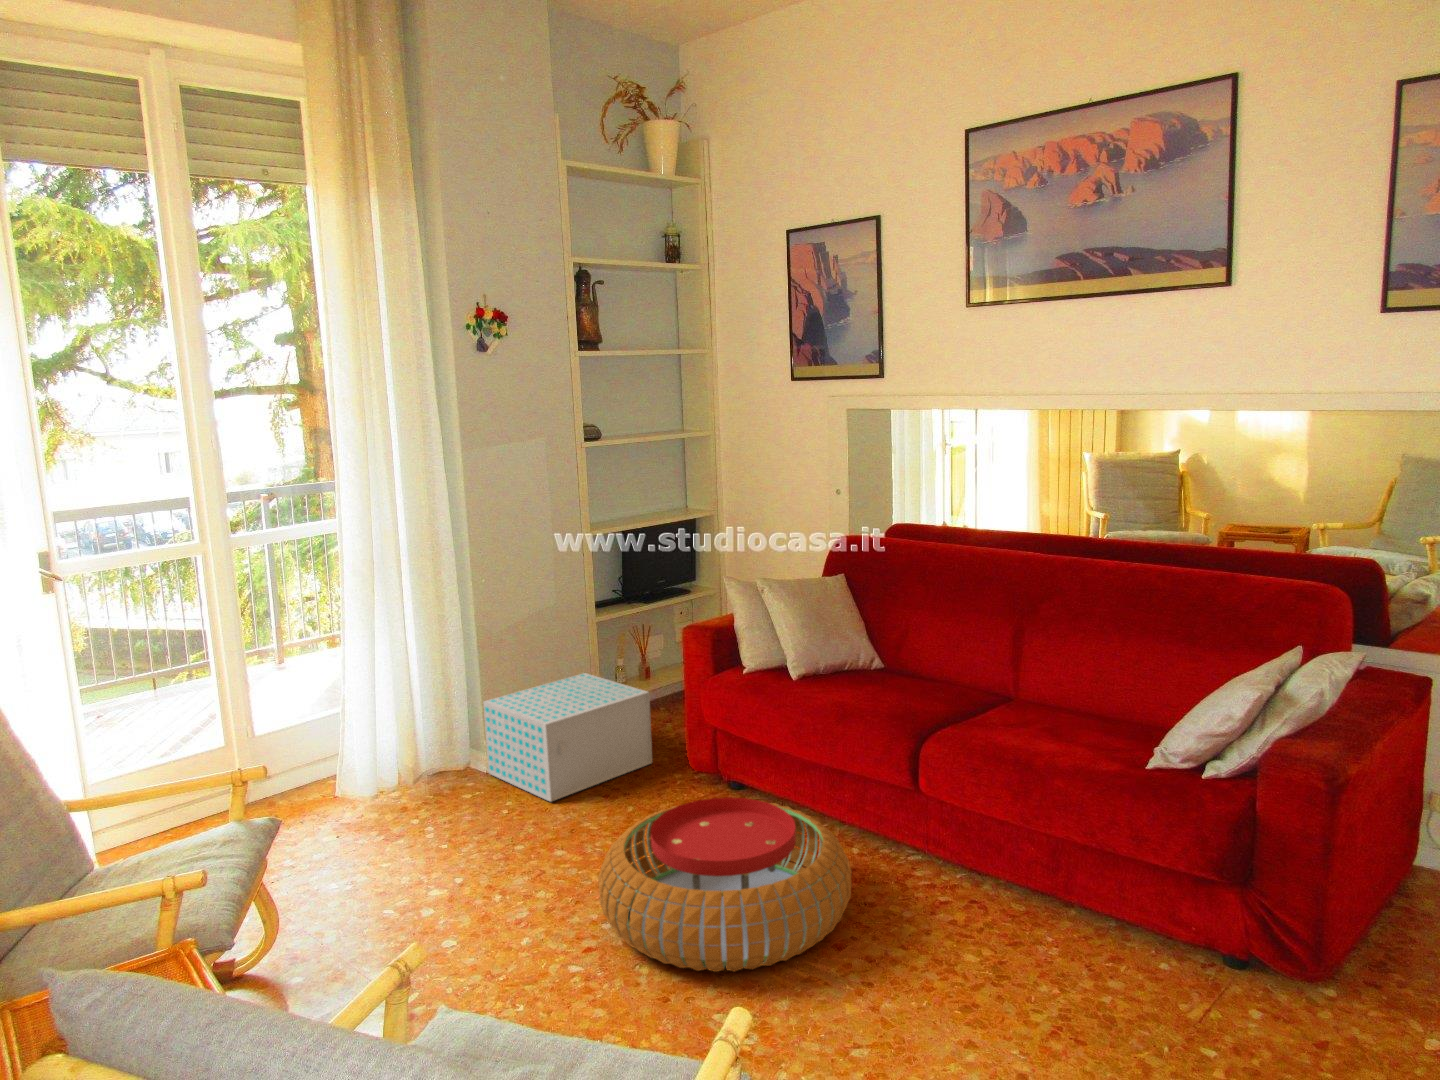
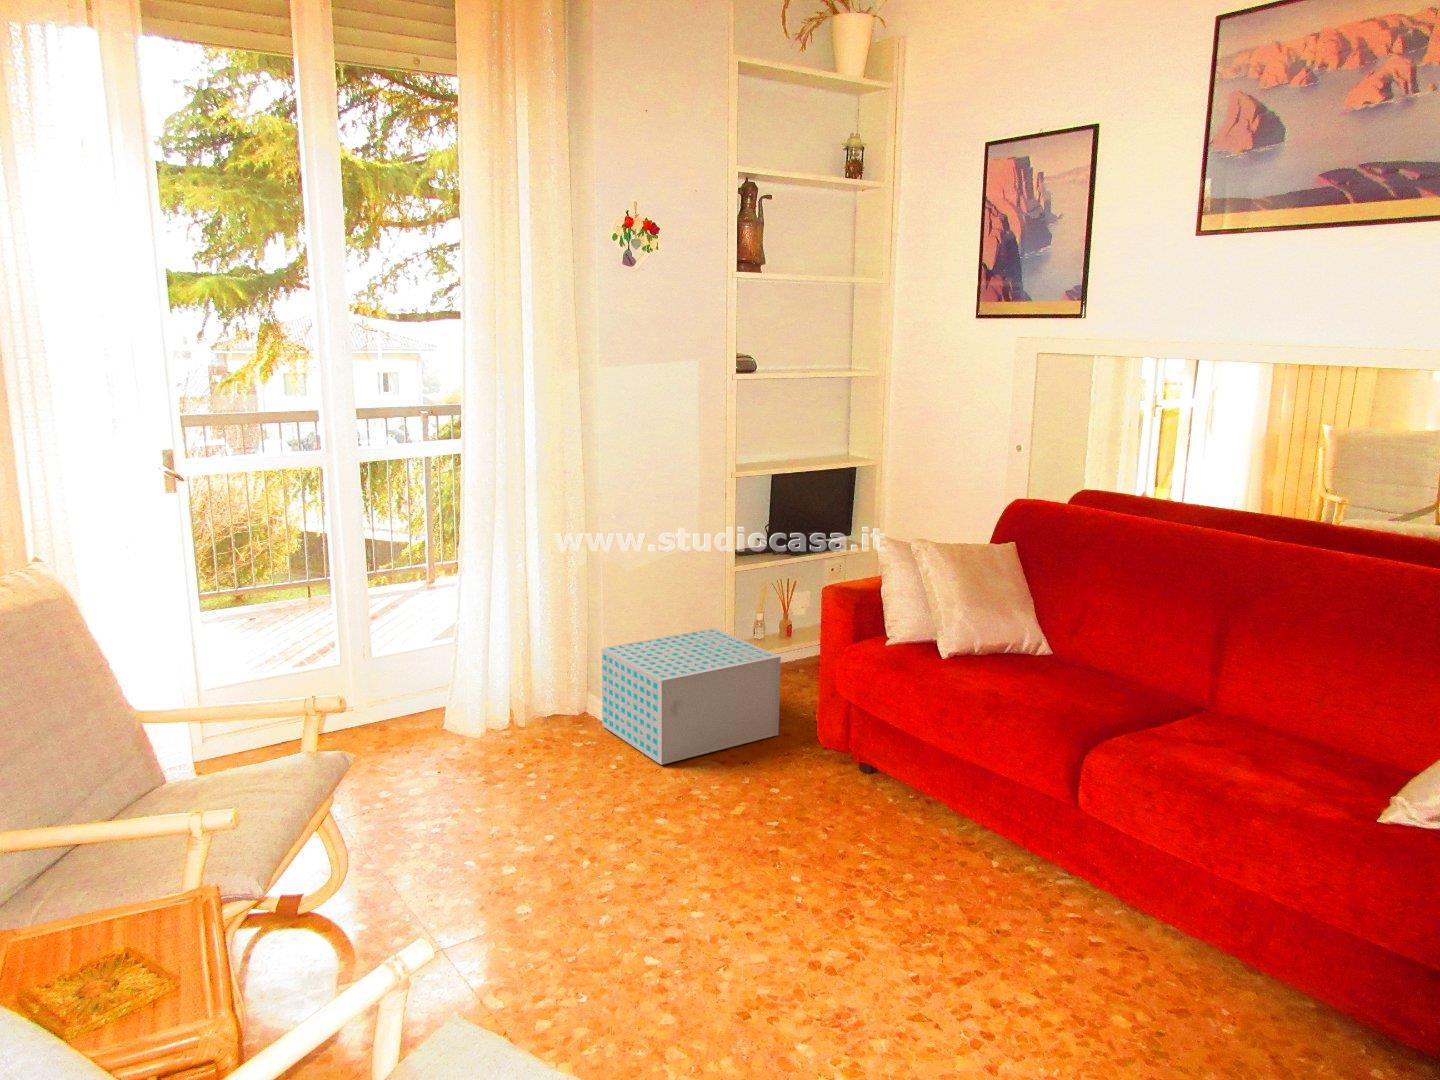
pouf: present [598,797,852,972] -> none [690,787,984,992]

